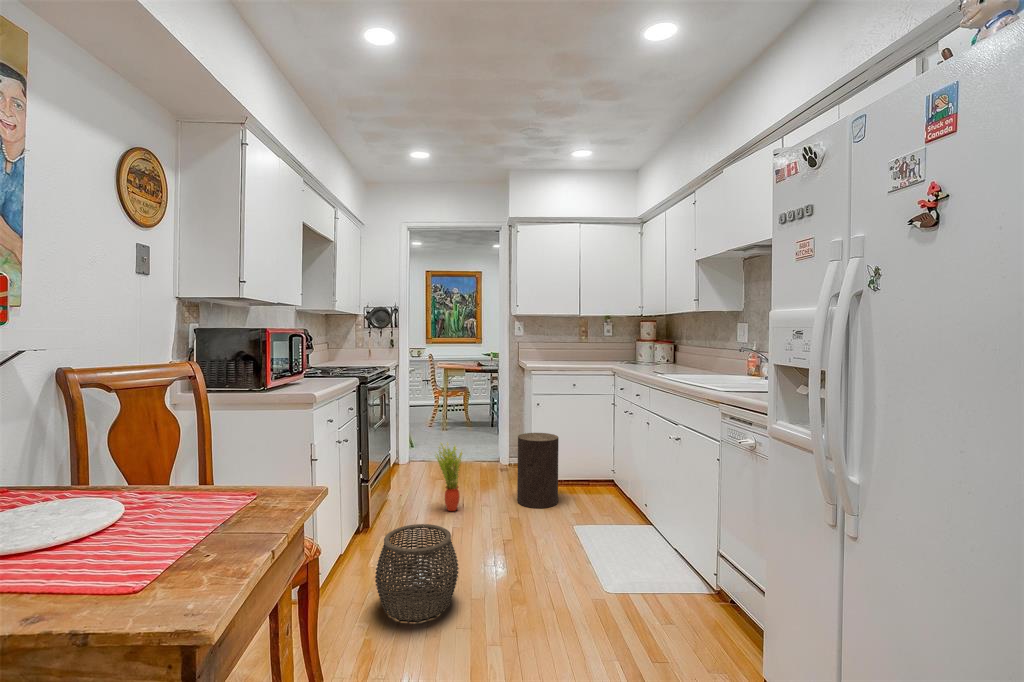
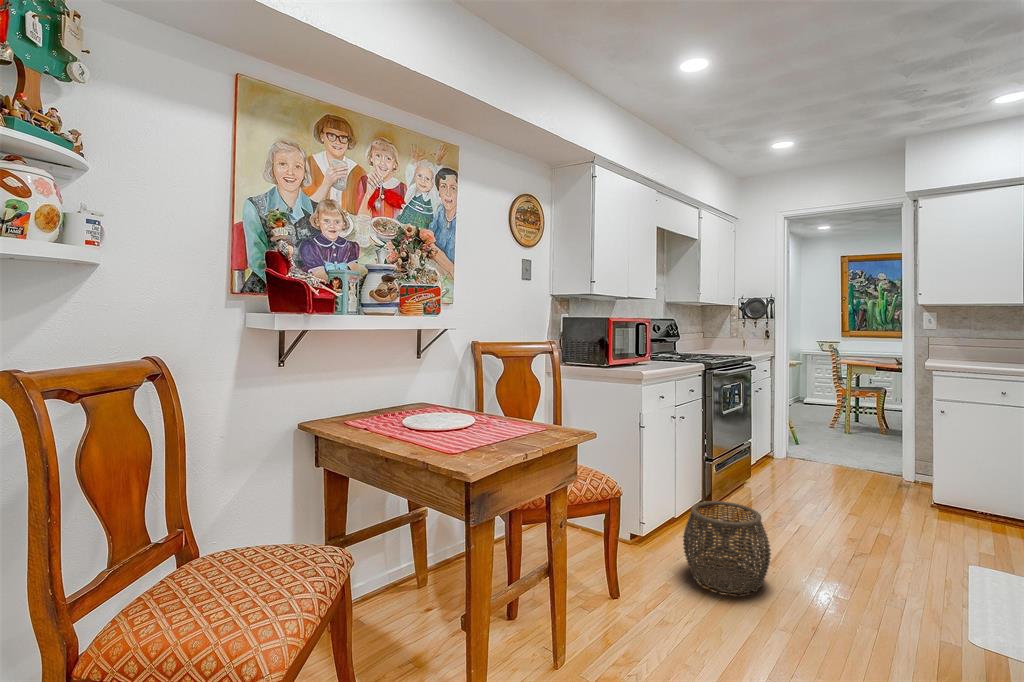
stool: present [517,433,559,508] -> none [913,443,984,545]
potted plant: present [435,443,462,511] -> none [790,437,827,516]

